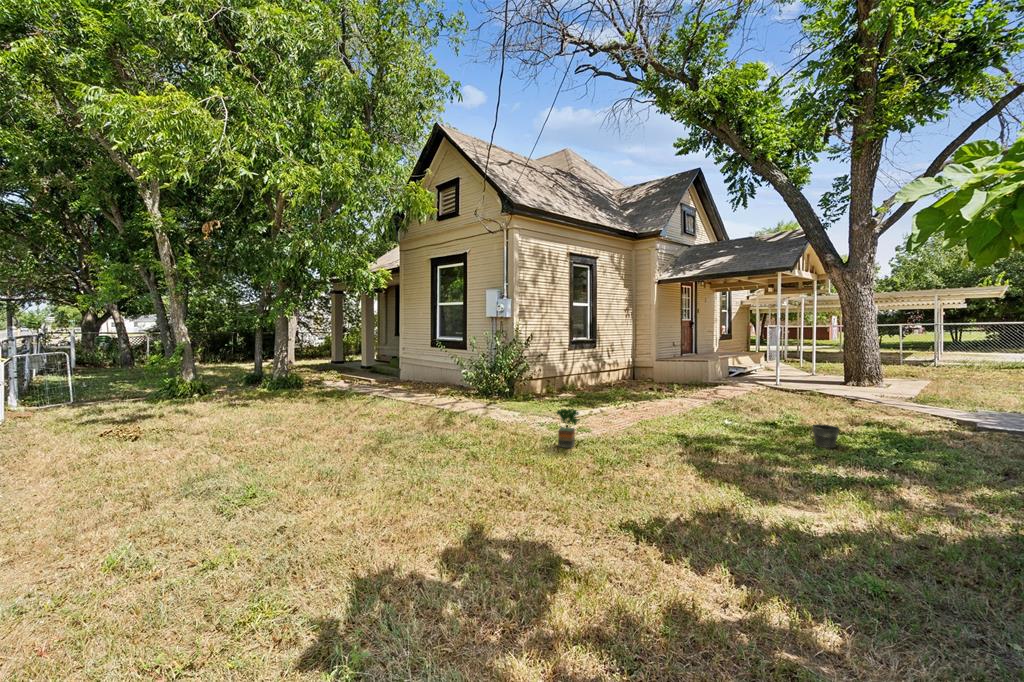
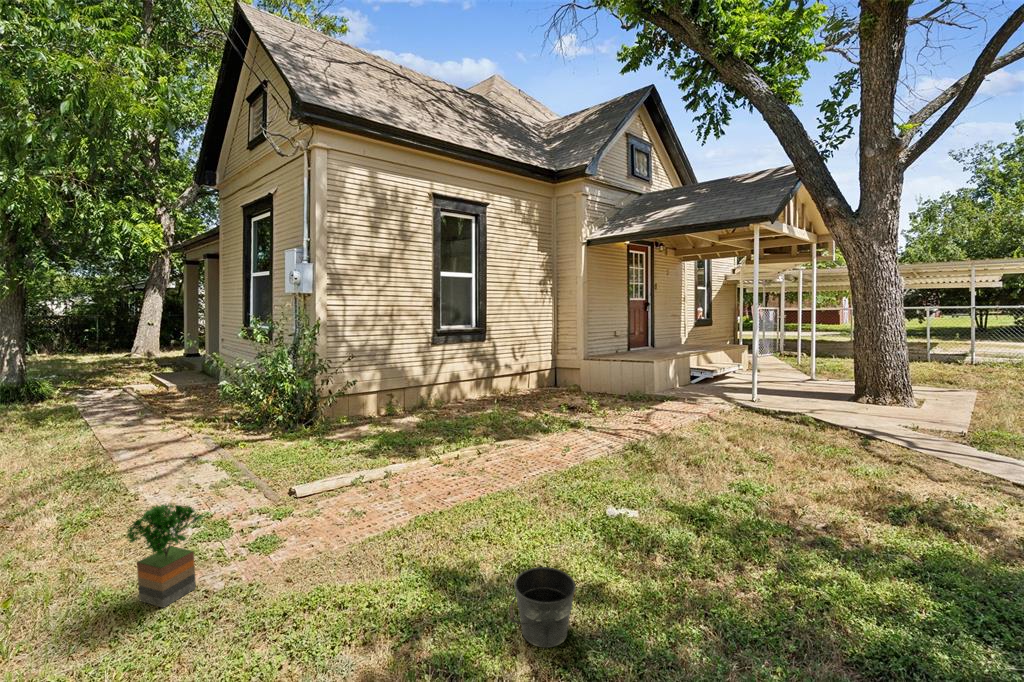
bucket: present [811,424,839,448] -> present [509,567,576,647]

